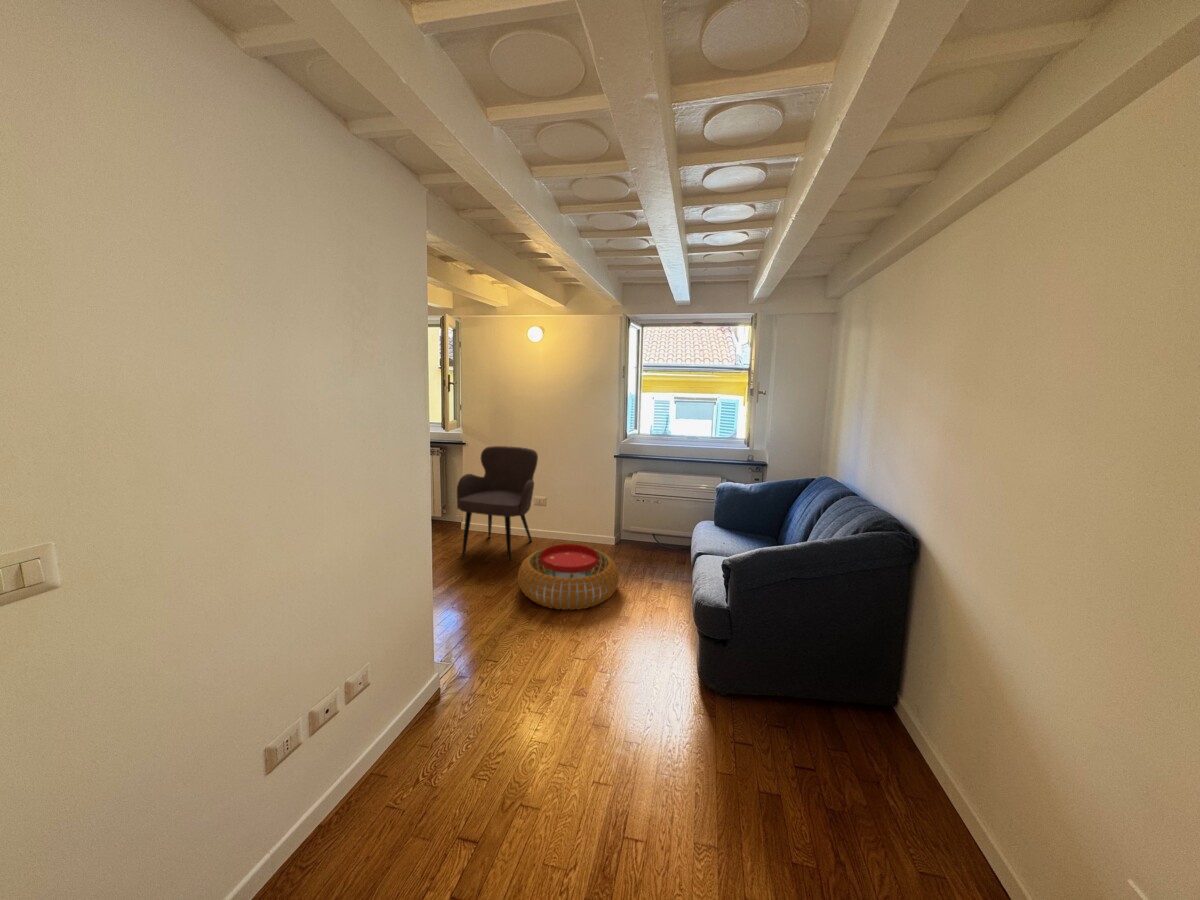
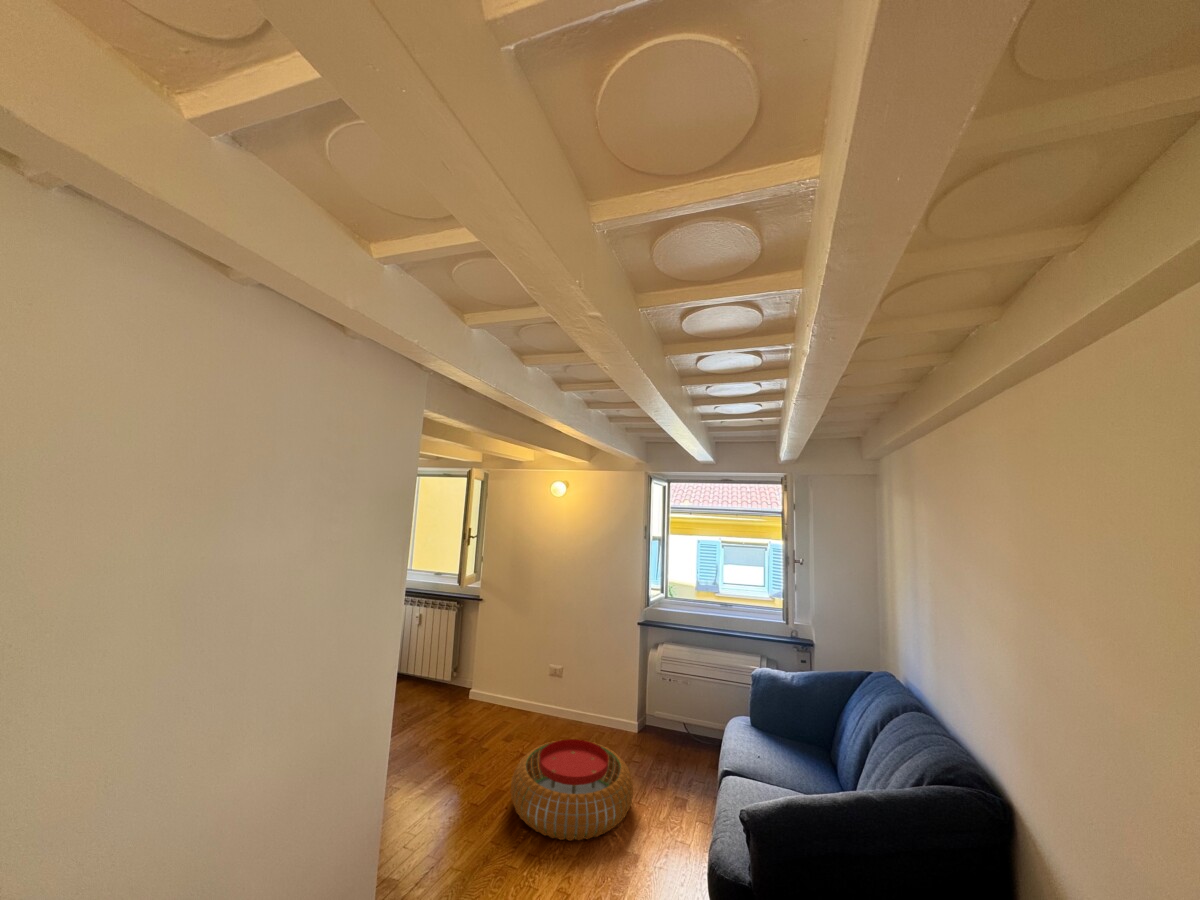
armchair: present [457,446,538,561] -> none [458,606,553,754]

